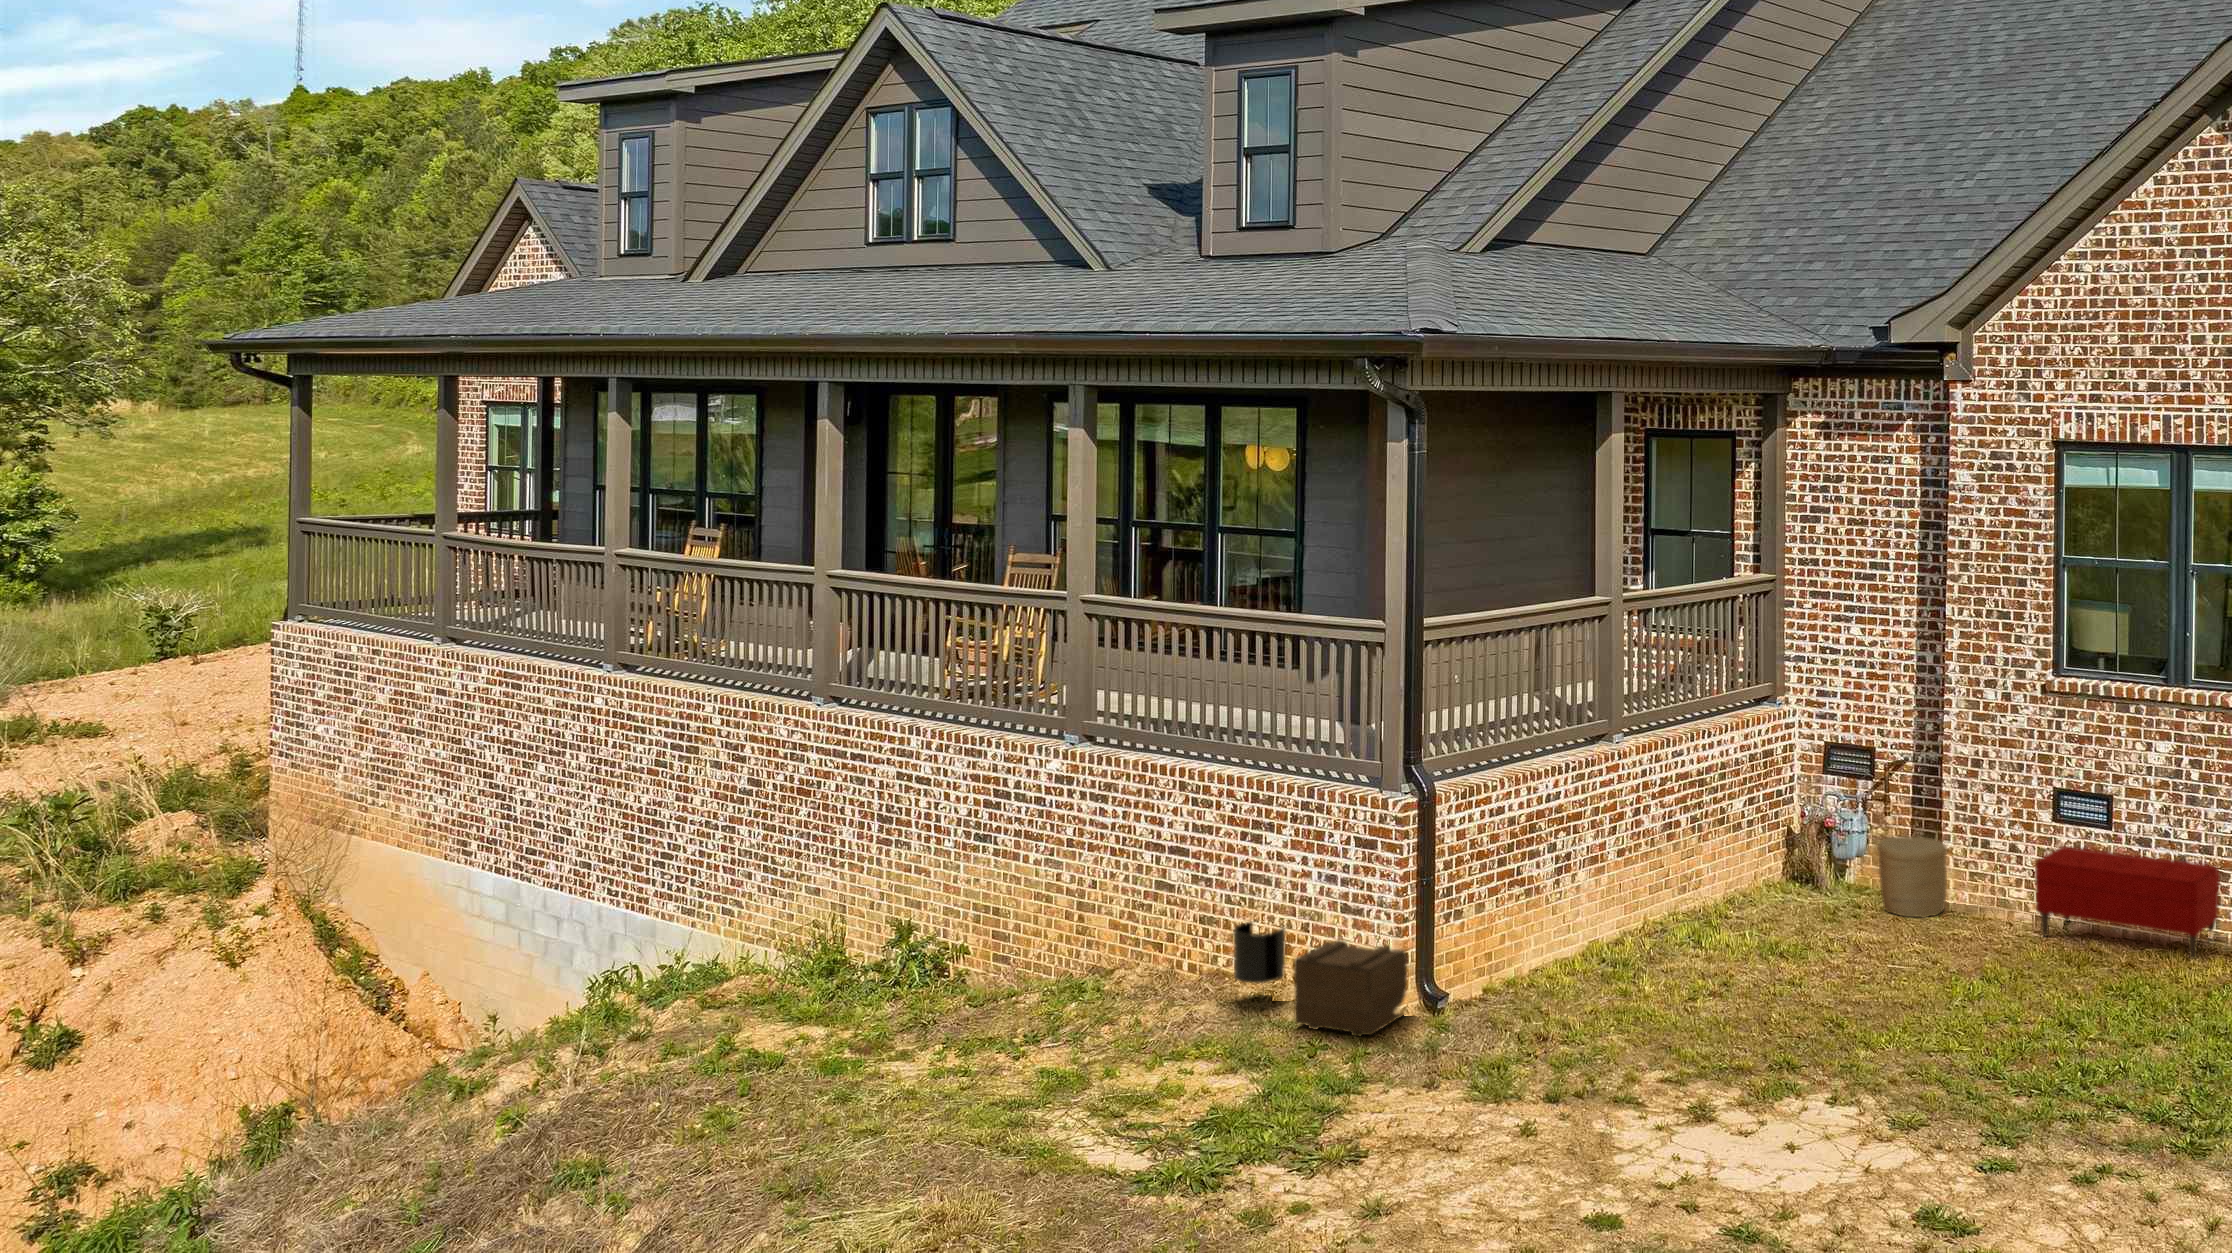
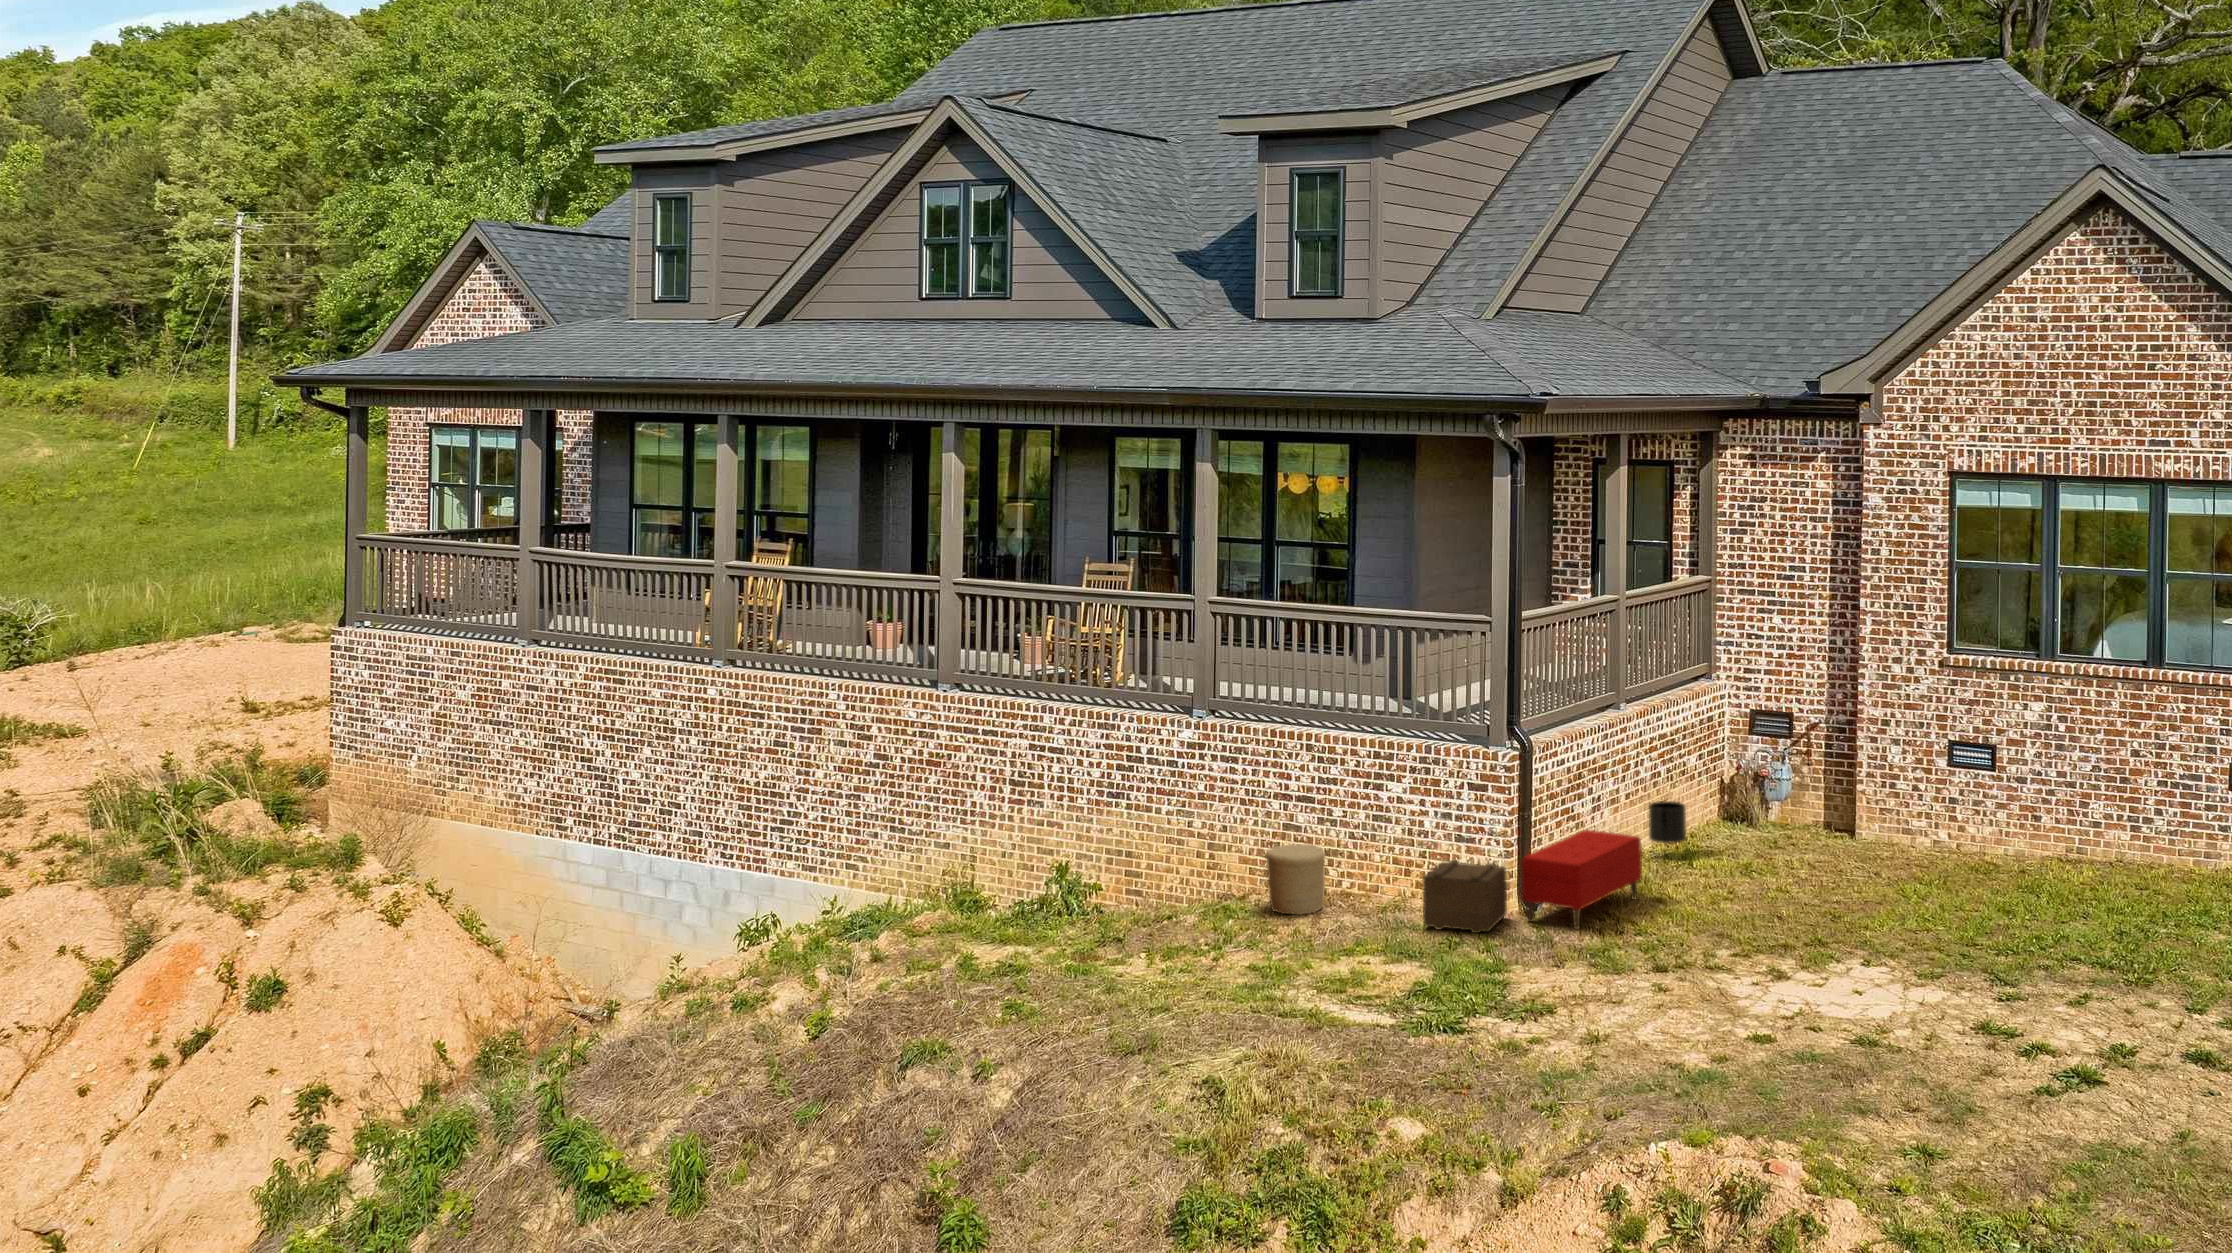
woven basket: present [1877,836,1947,917] -> present [1266,844,1326,915]
bench: present [2035,846,2220,959] -> present [1522,830,1642,929]
planter: present [1233,922,1287,996] -> present [1649,801,1687,855]

